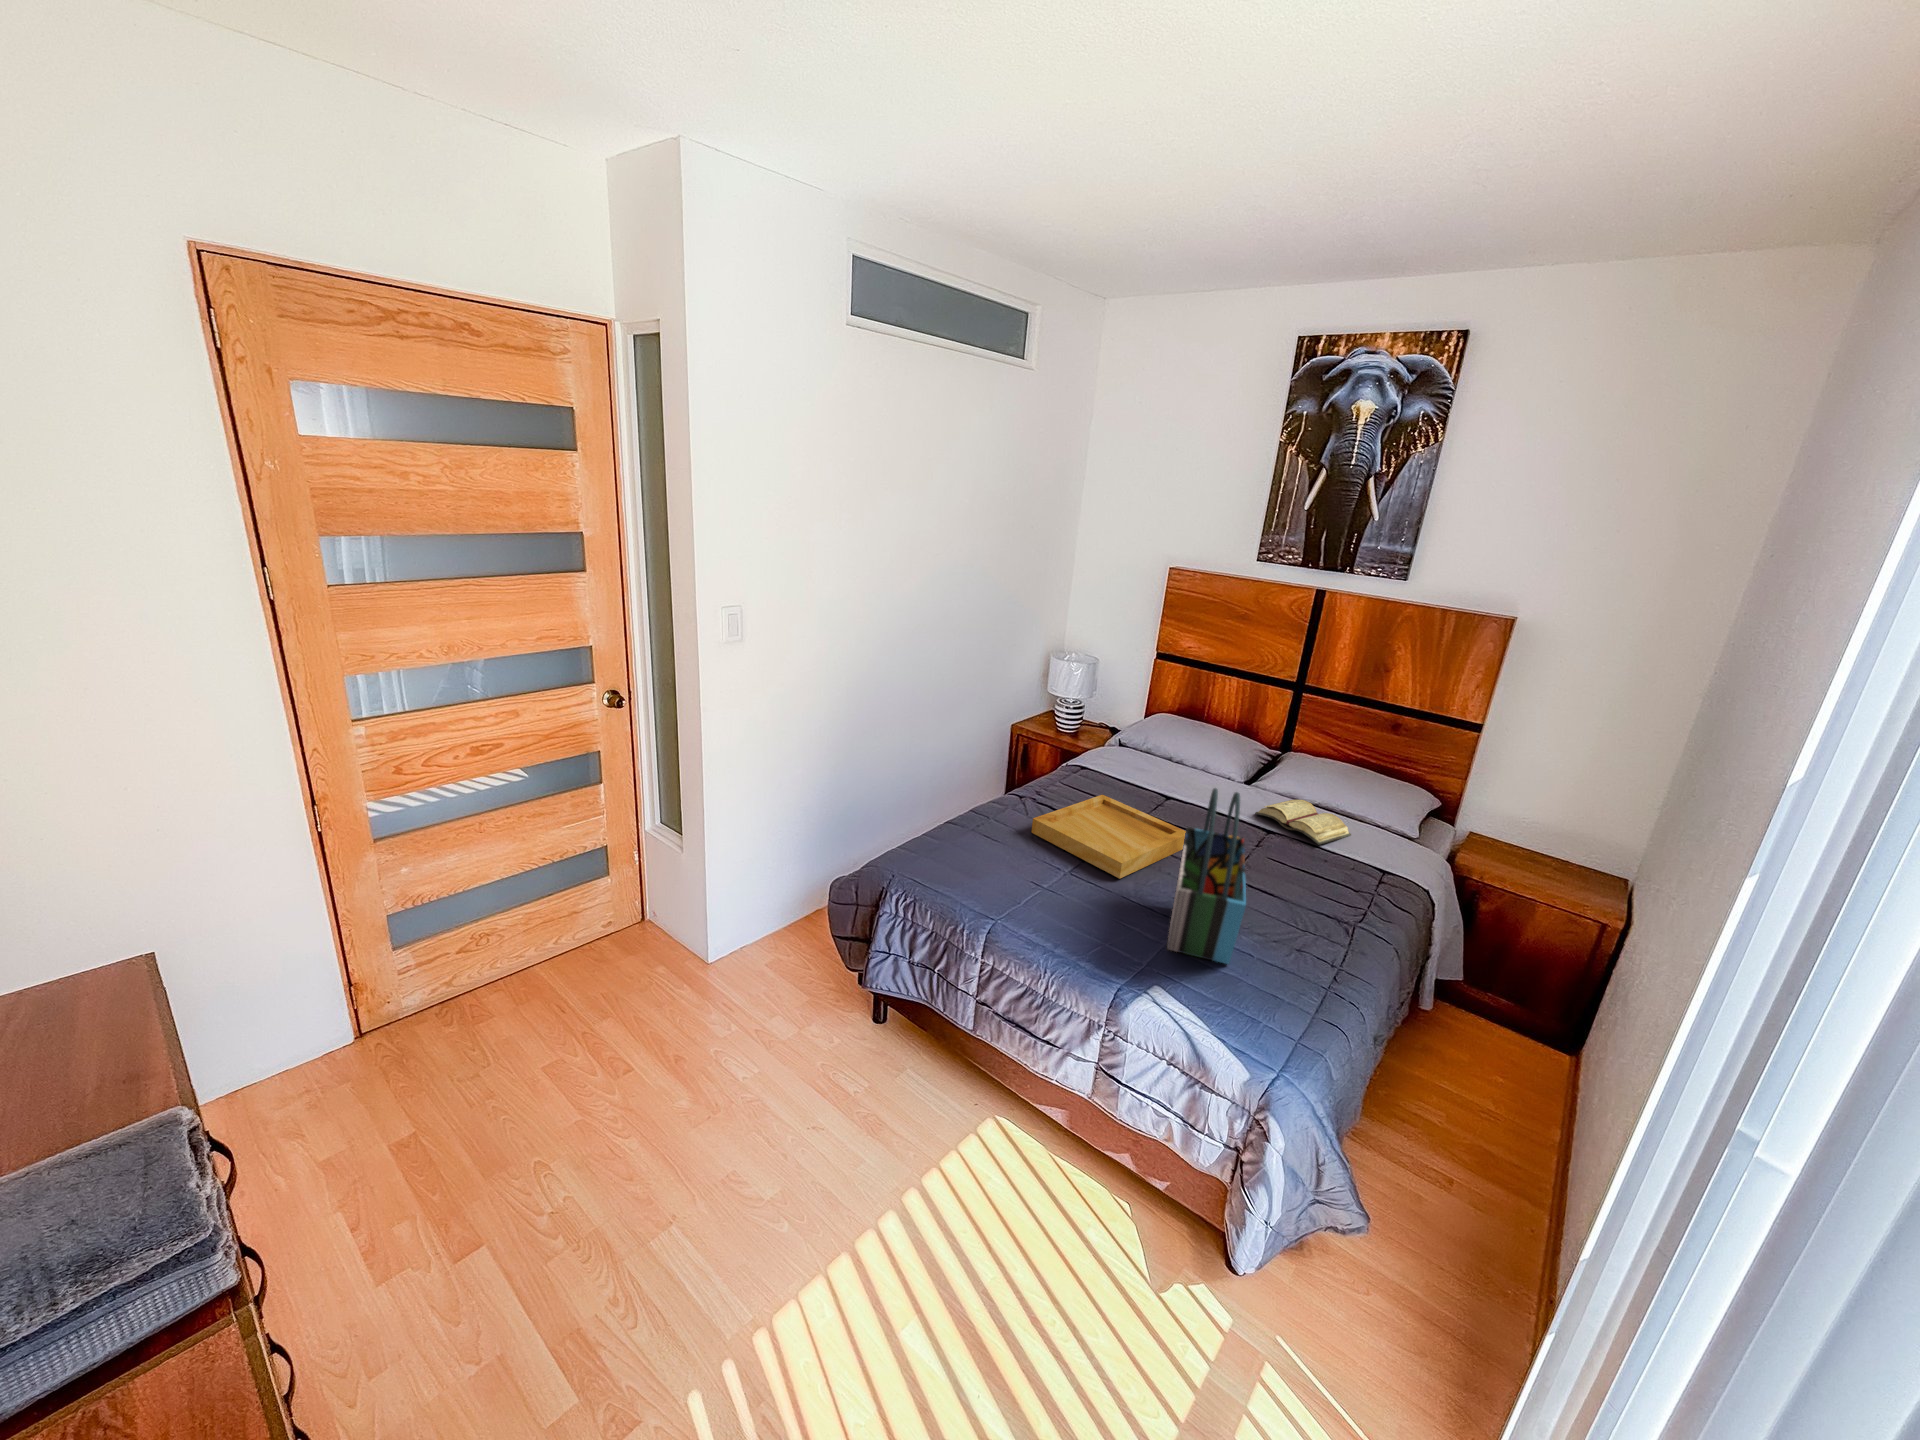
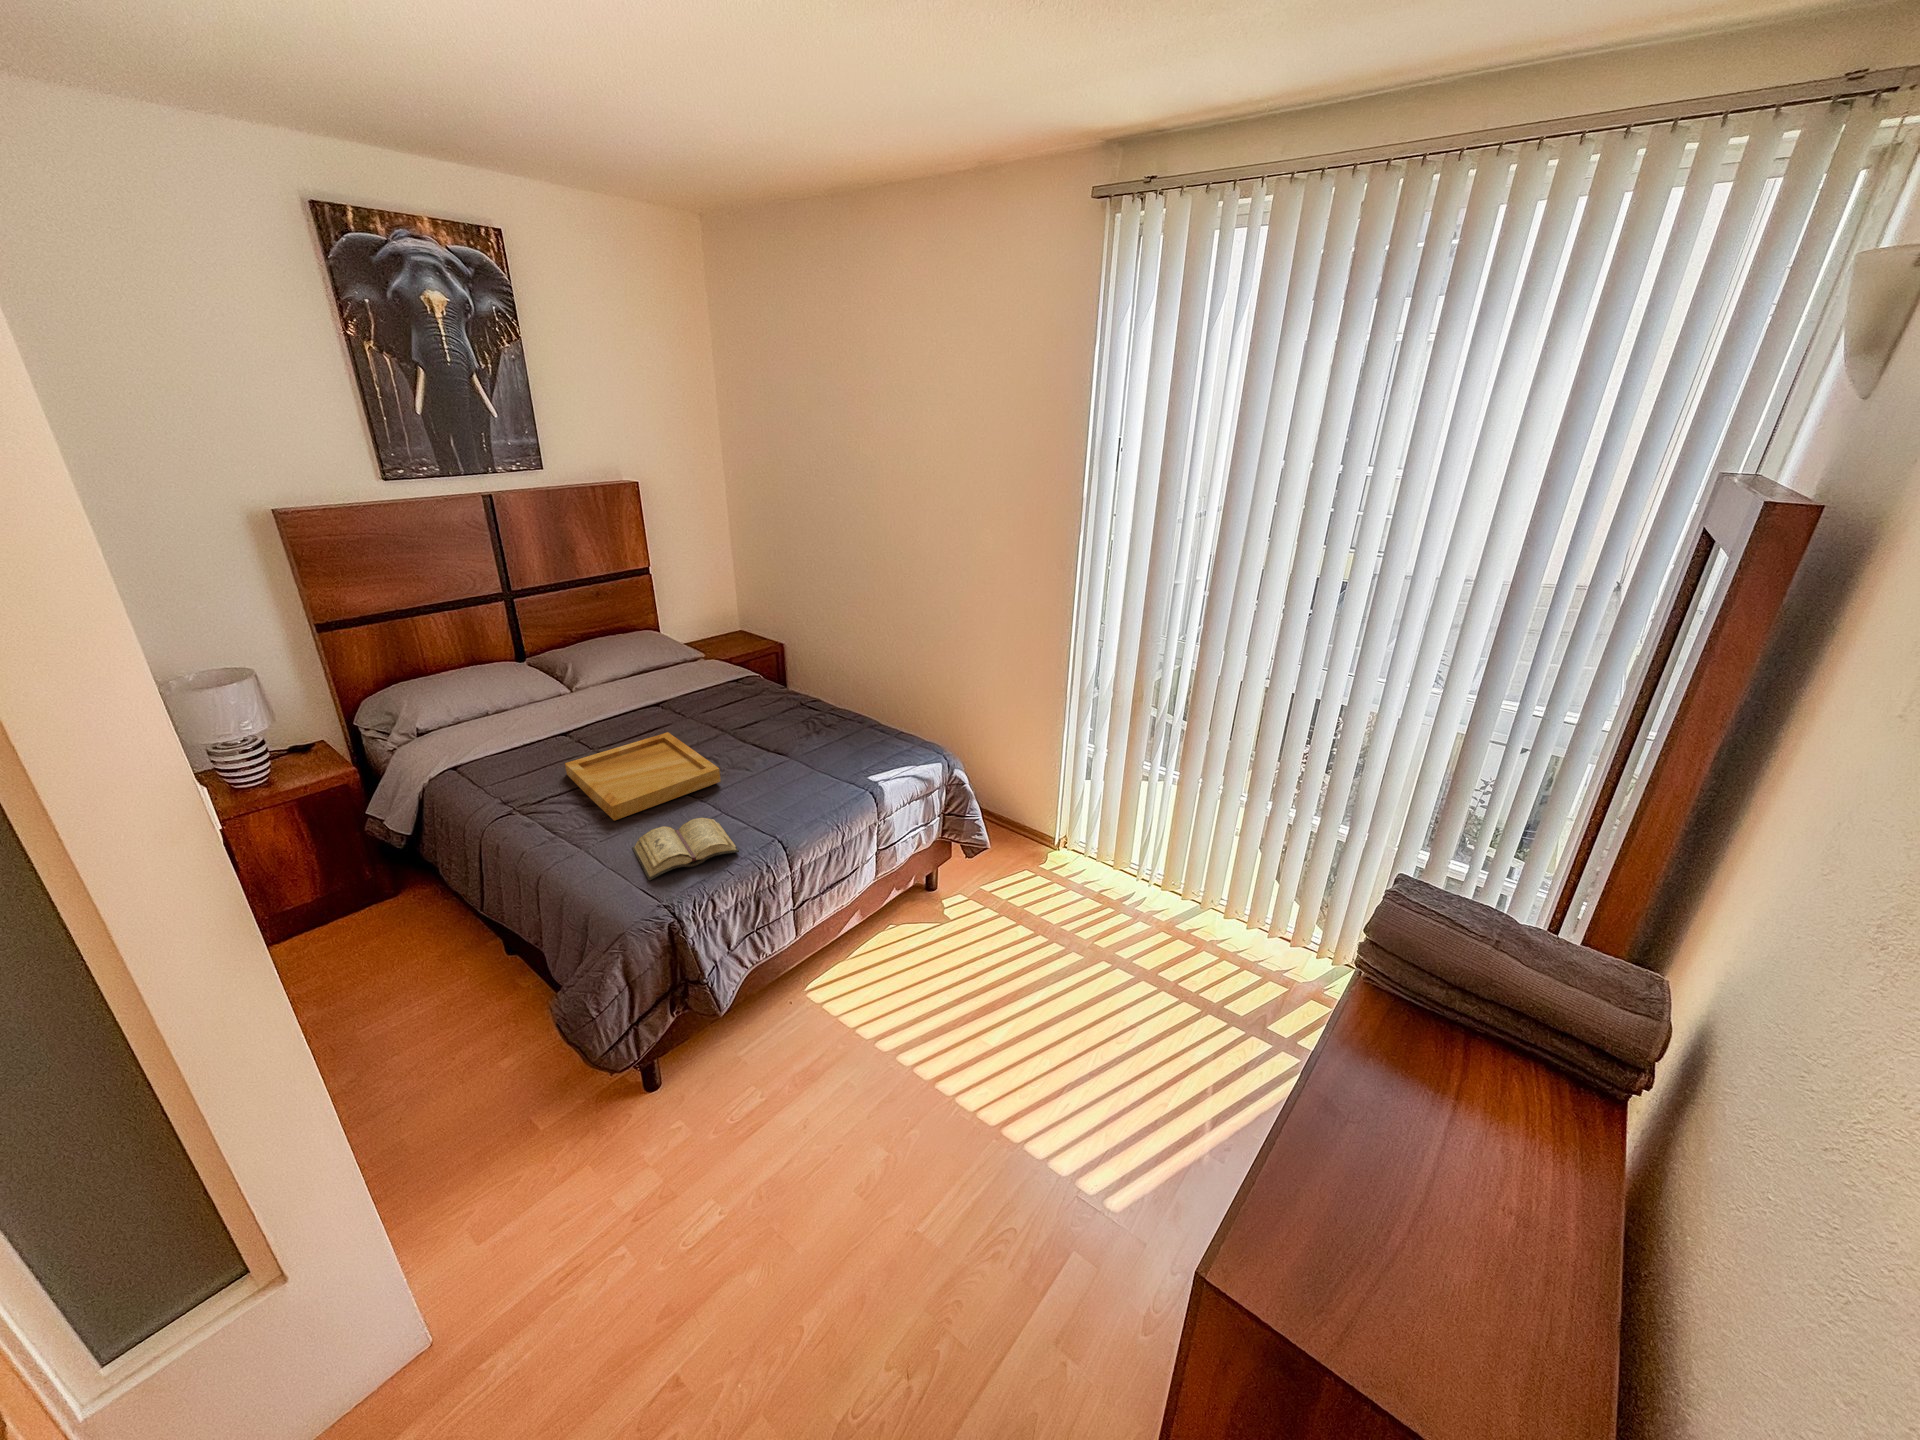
tote bag: present [1167,788,1246,964] -> none [738,654,858,777]
diary: present [1255,800,1351,845] -> present [632,818,739,881]

